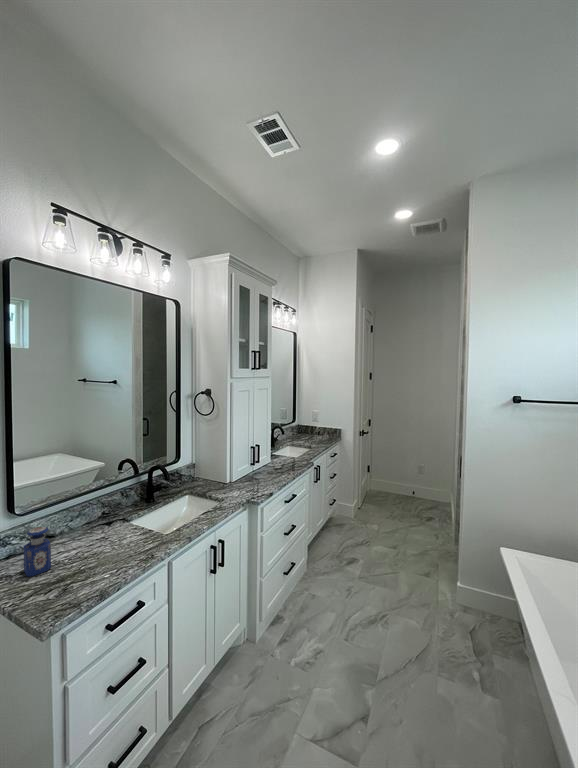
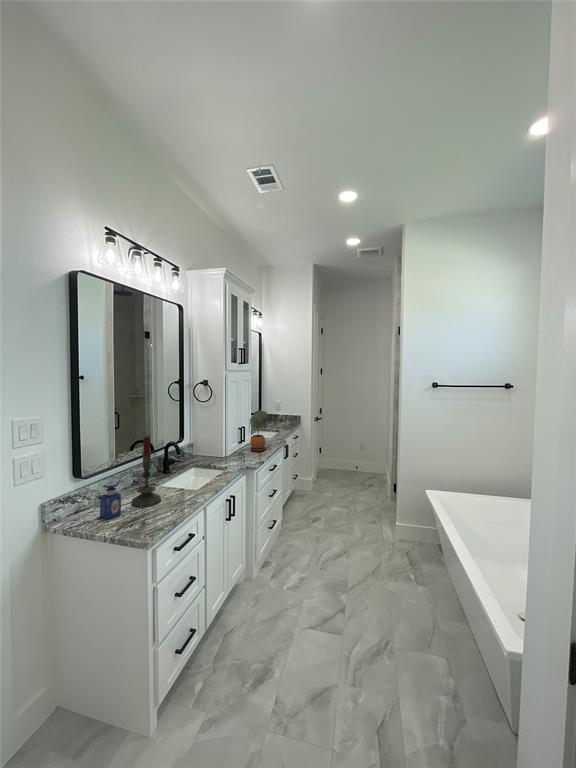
potted plant: none [262,425,287,476] -> present [249,411,267,451]
candle: none [74,464,114,560] -> present [131,436,161,508]

